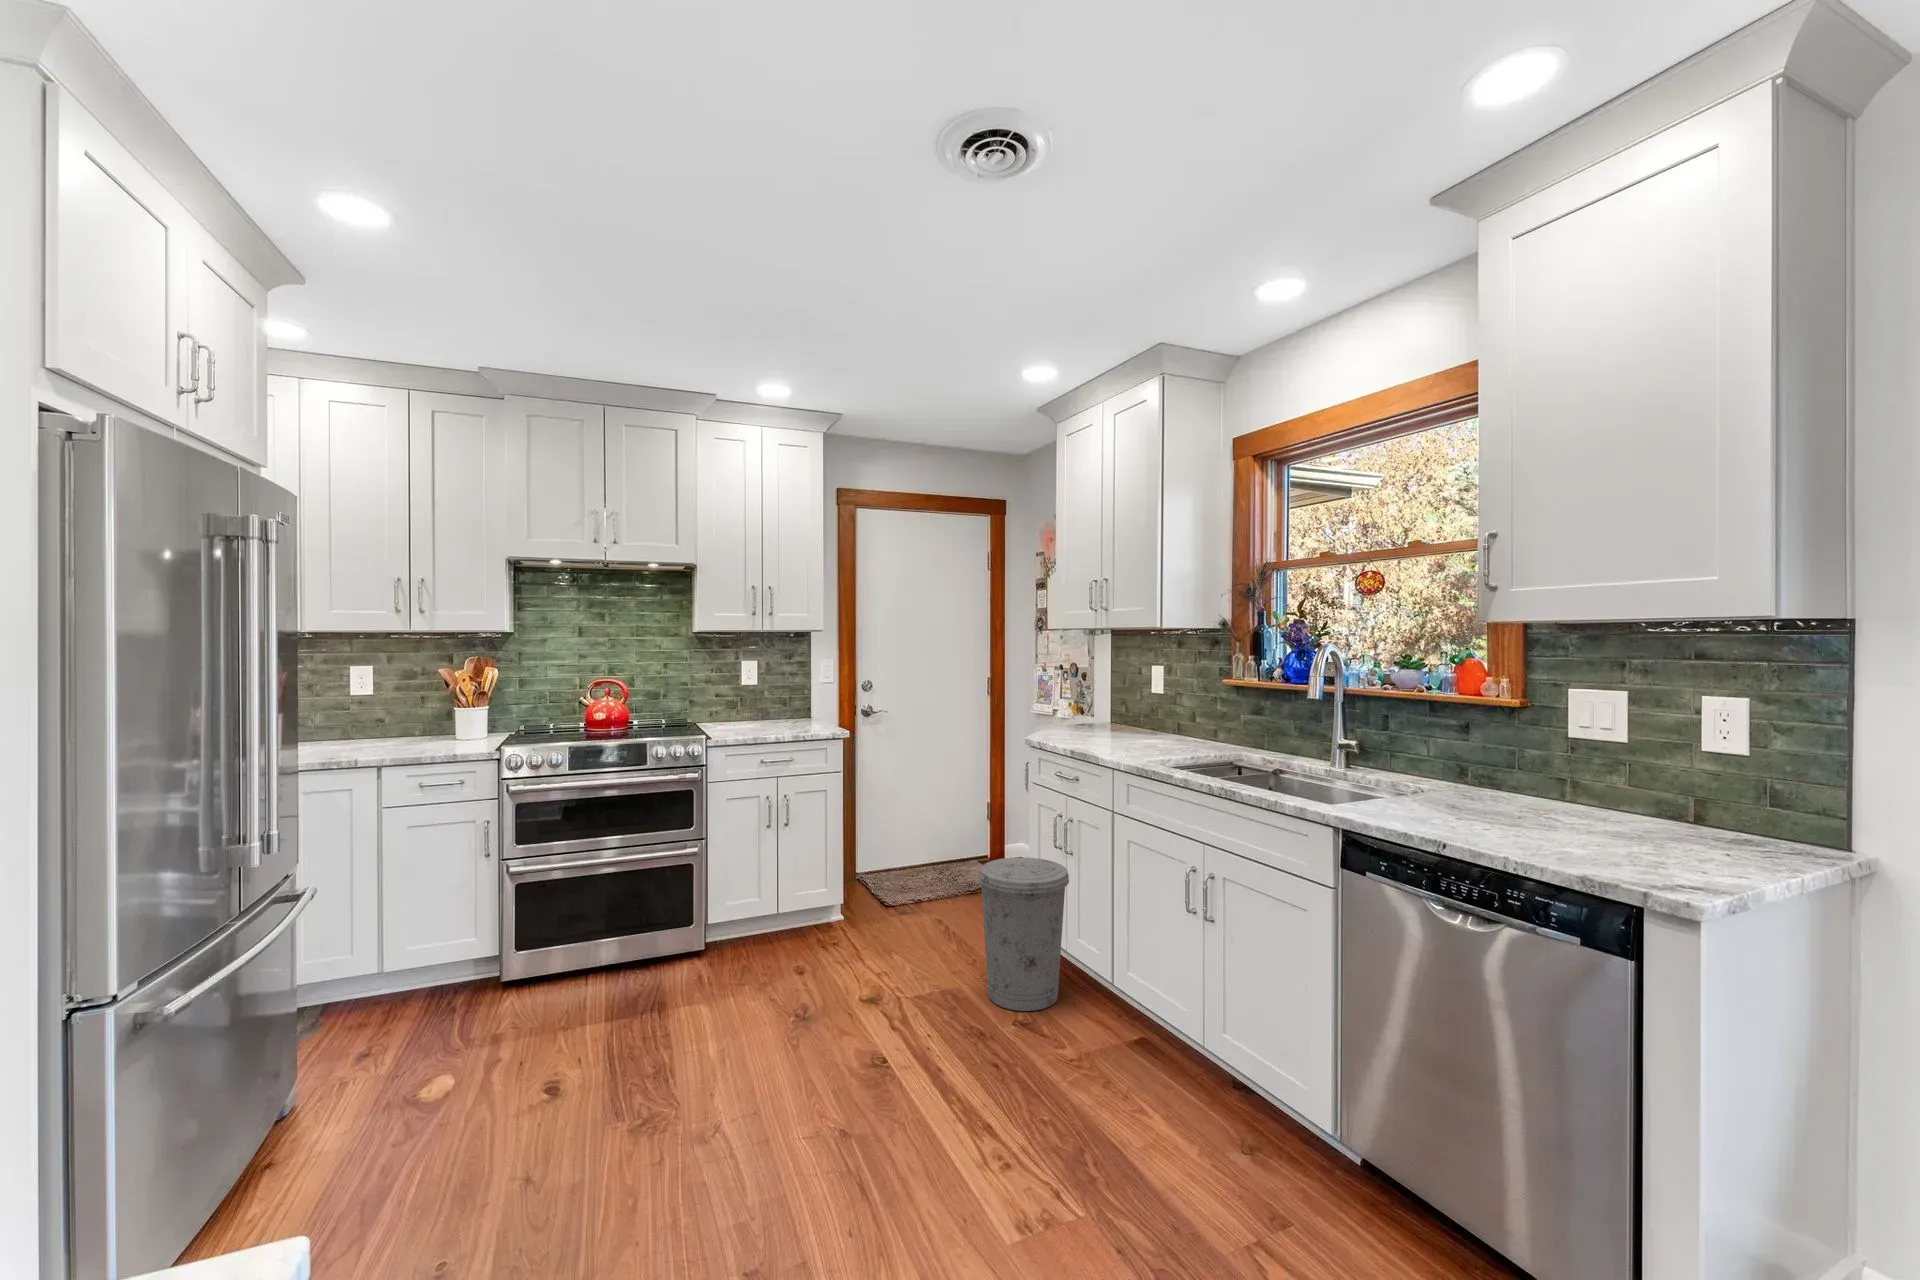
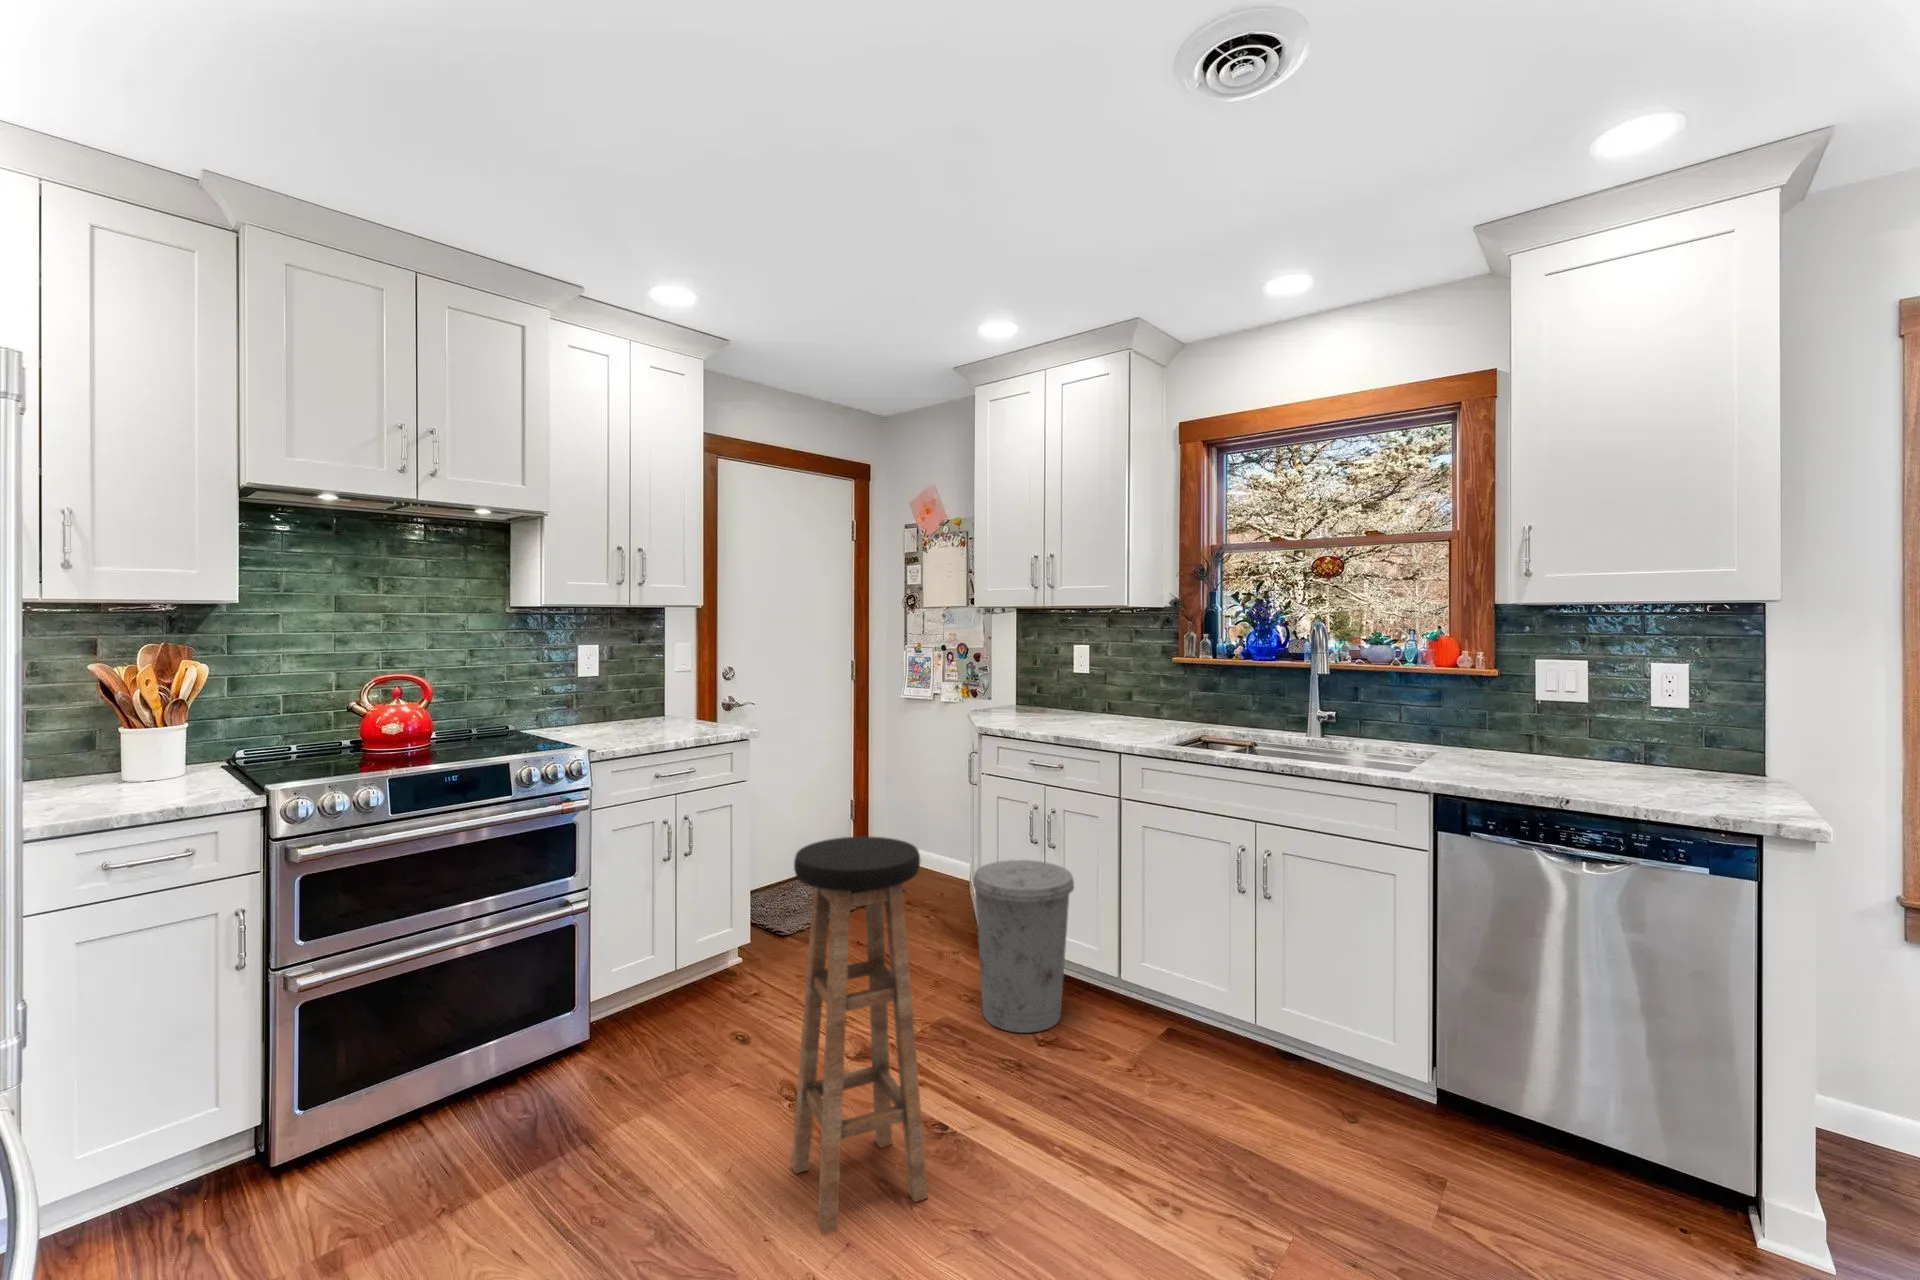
bar stool: none [742,813,843,1106] -> present [792,836,928,1233]

